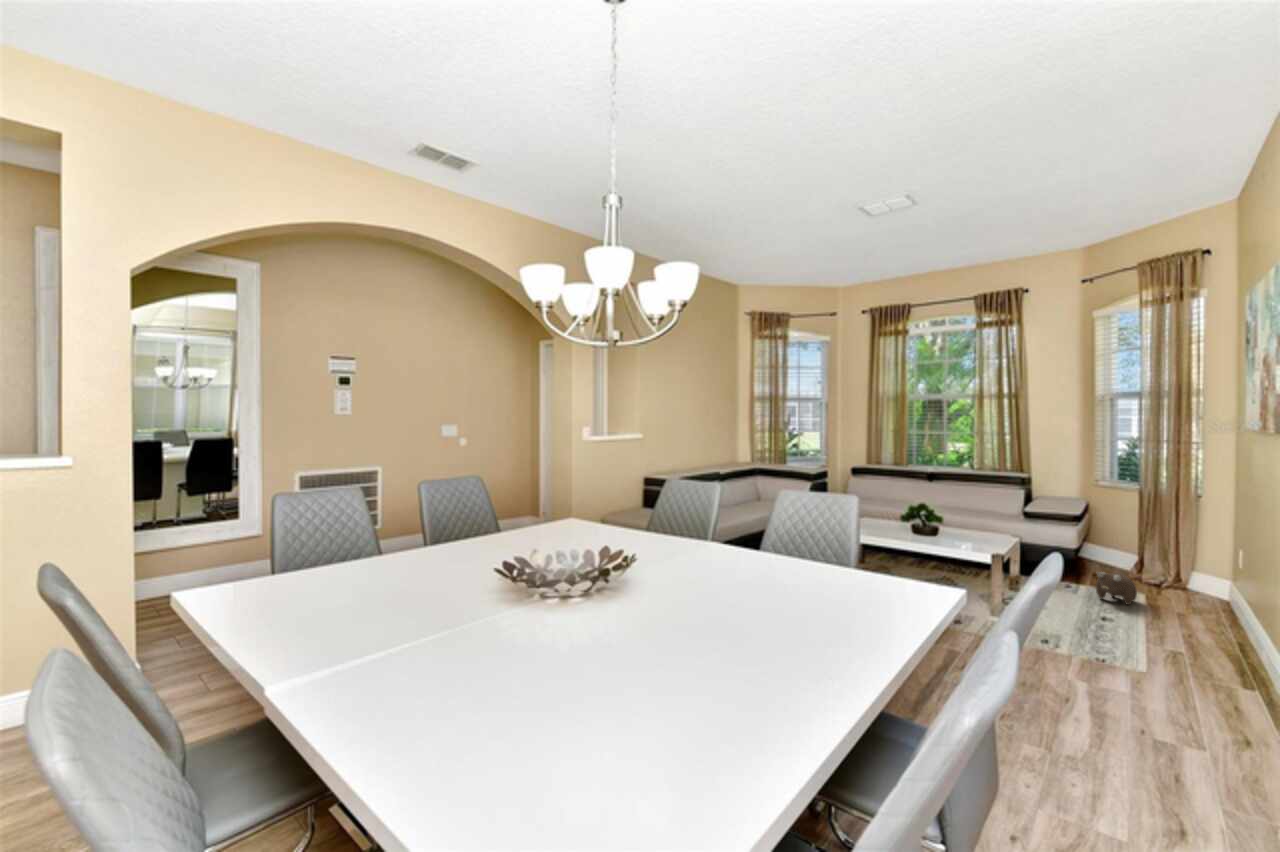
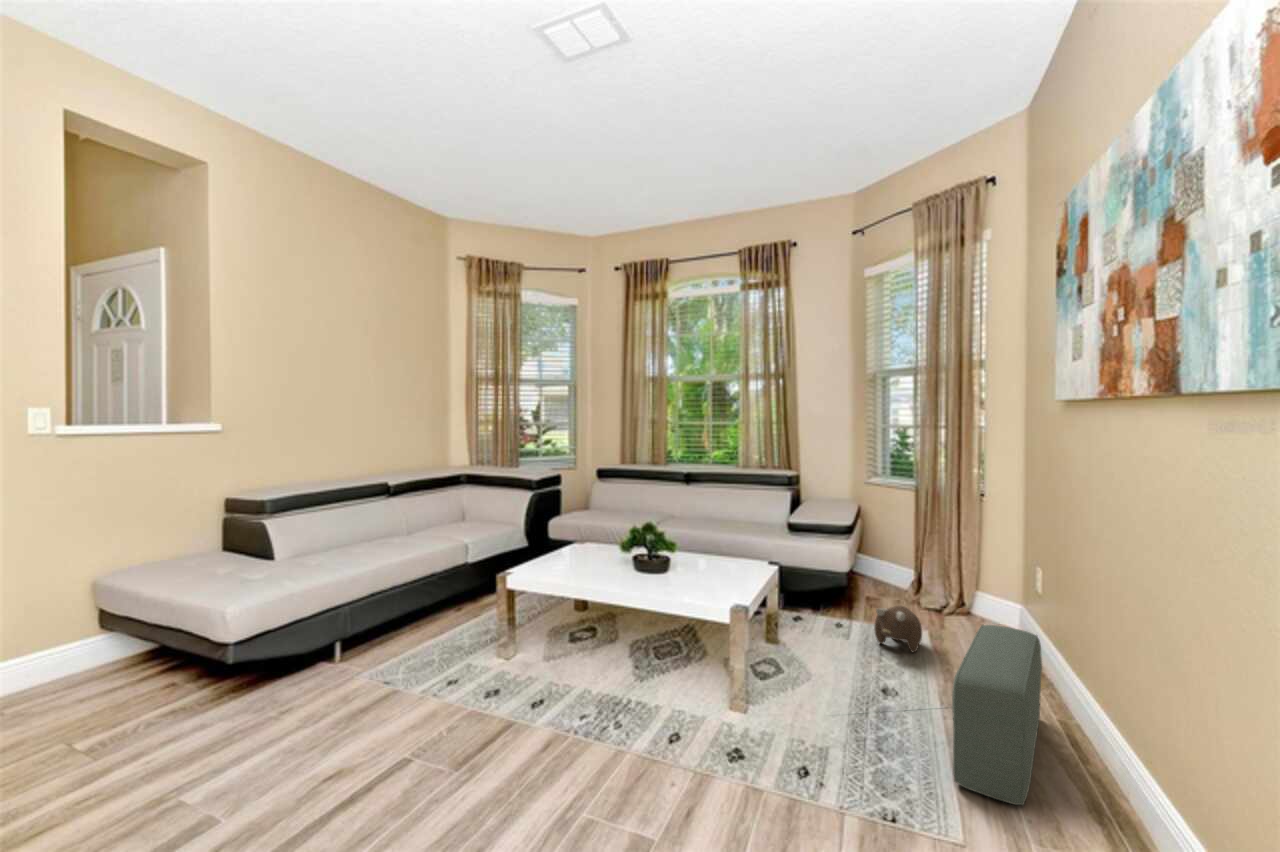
pouf: none [1144,580,1222,670] -> present [952,625,1042,805]

